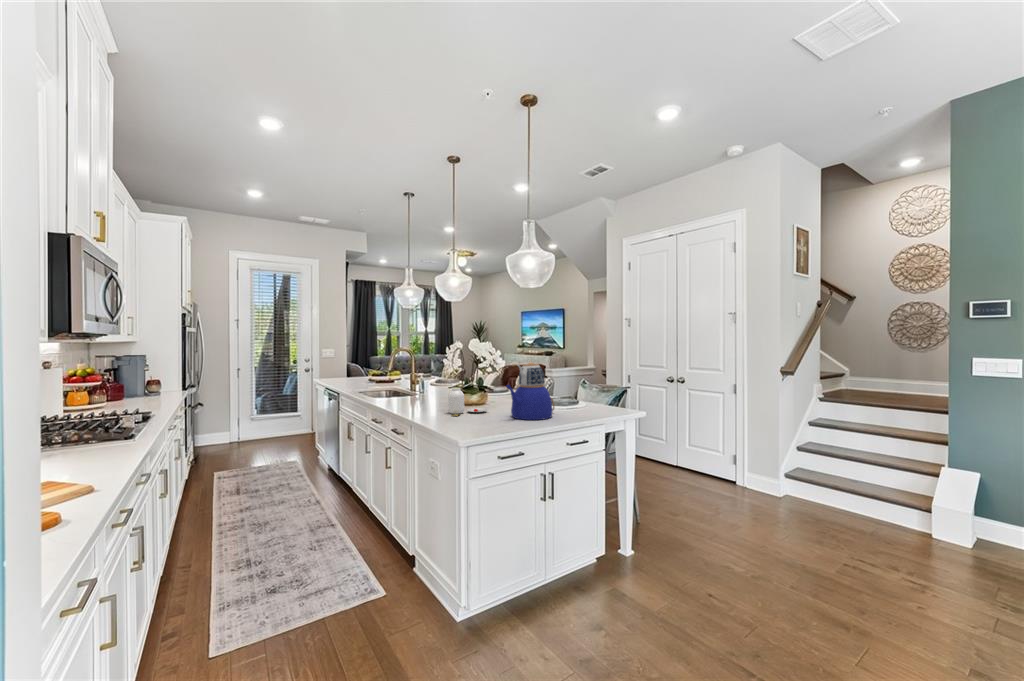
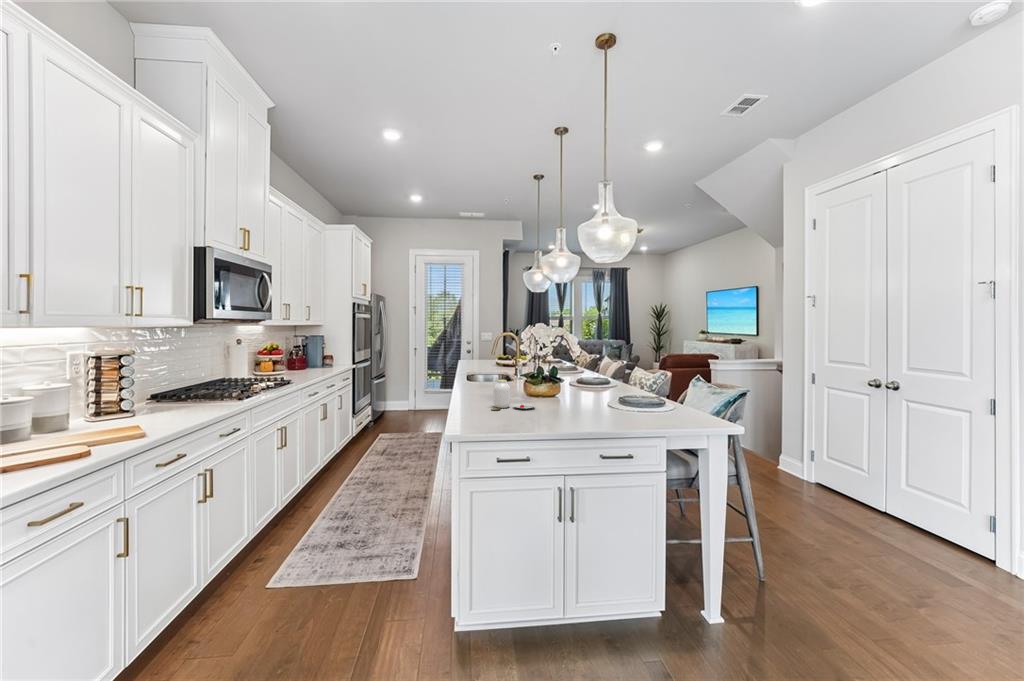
teapot: present [507,363,554,420] -> none [533,354,604,426]

